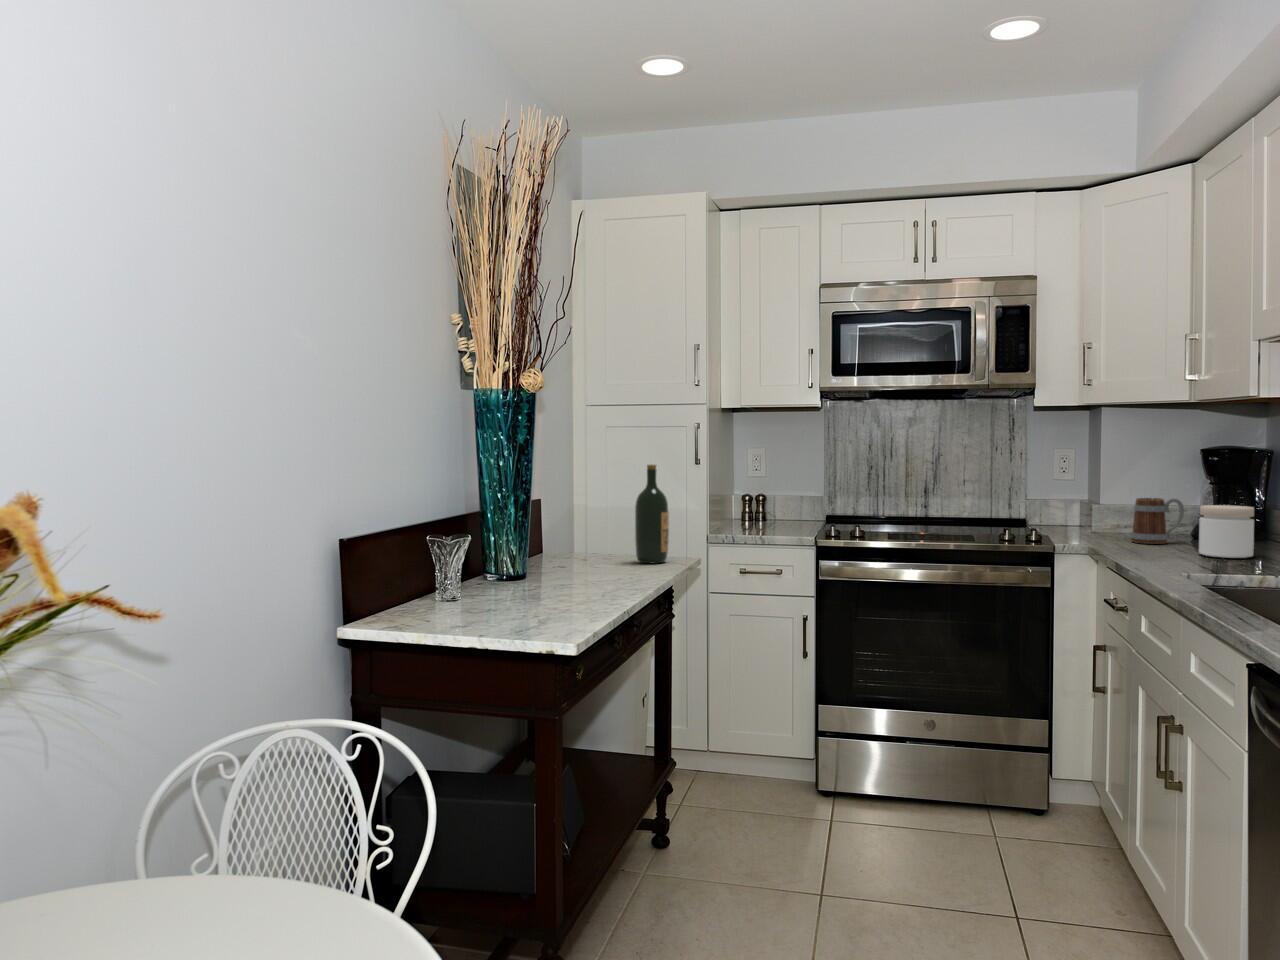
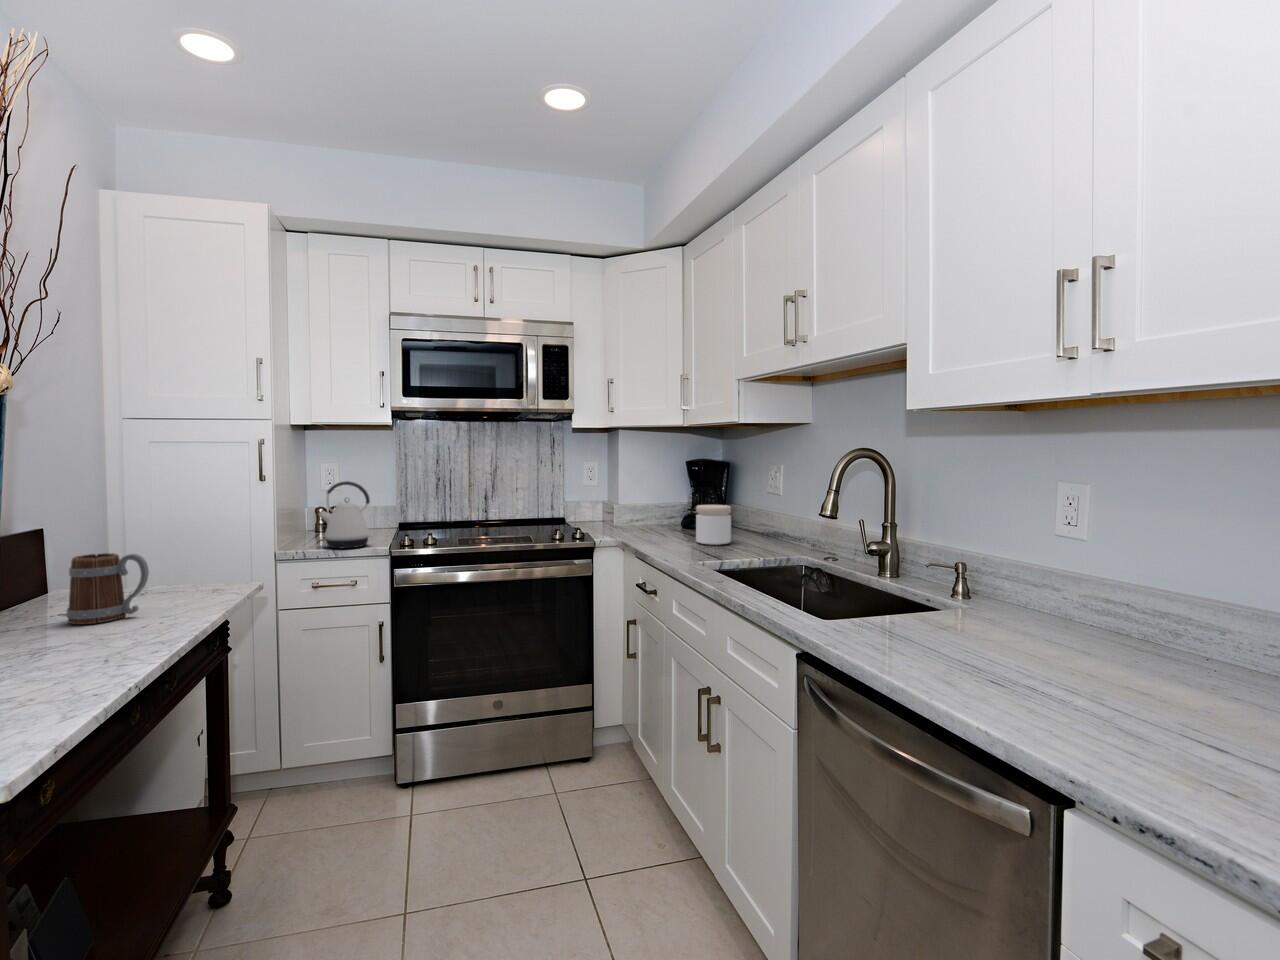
wine bottle: present [635,465,669,563] -> none [174,485,220,598]
kettle: none [746,467,799,536] -> present [318,481,373,548]
mug: present [1131,498,1184,544] -> present [66,553,149,624]

